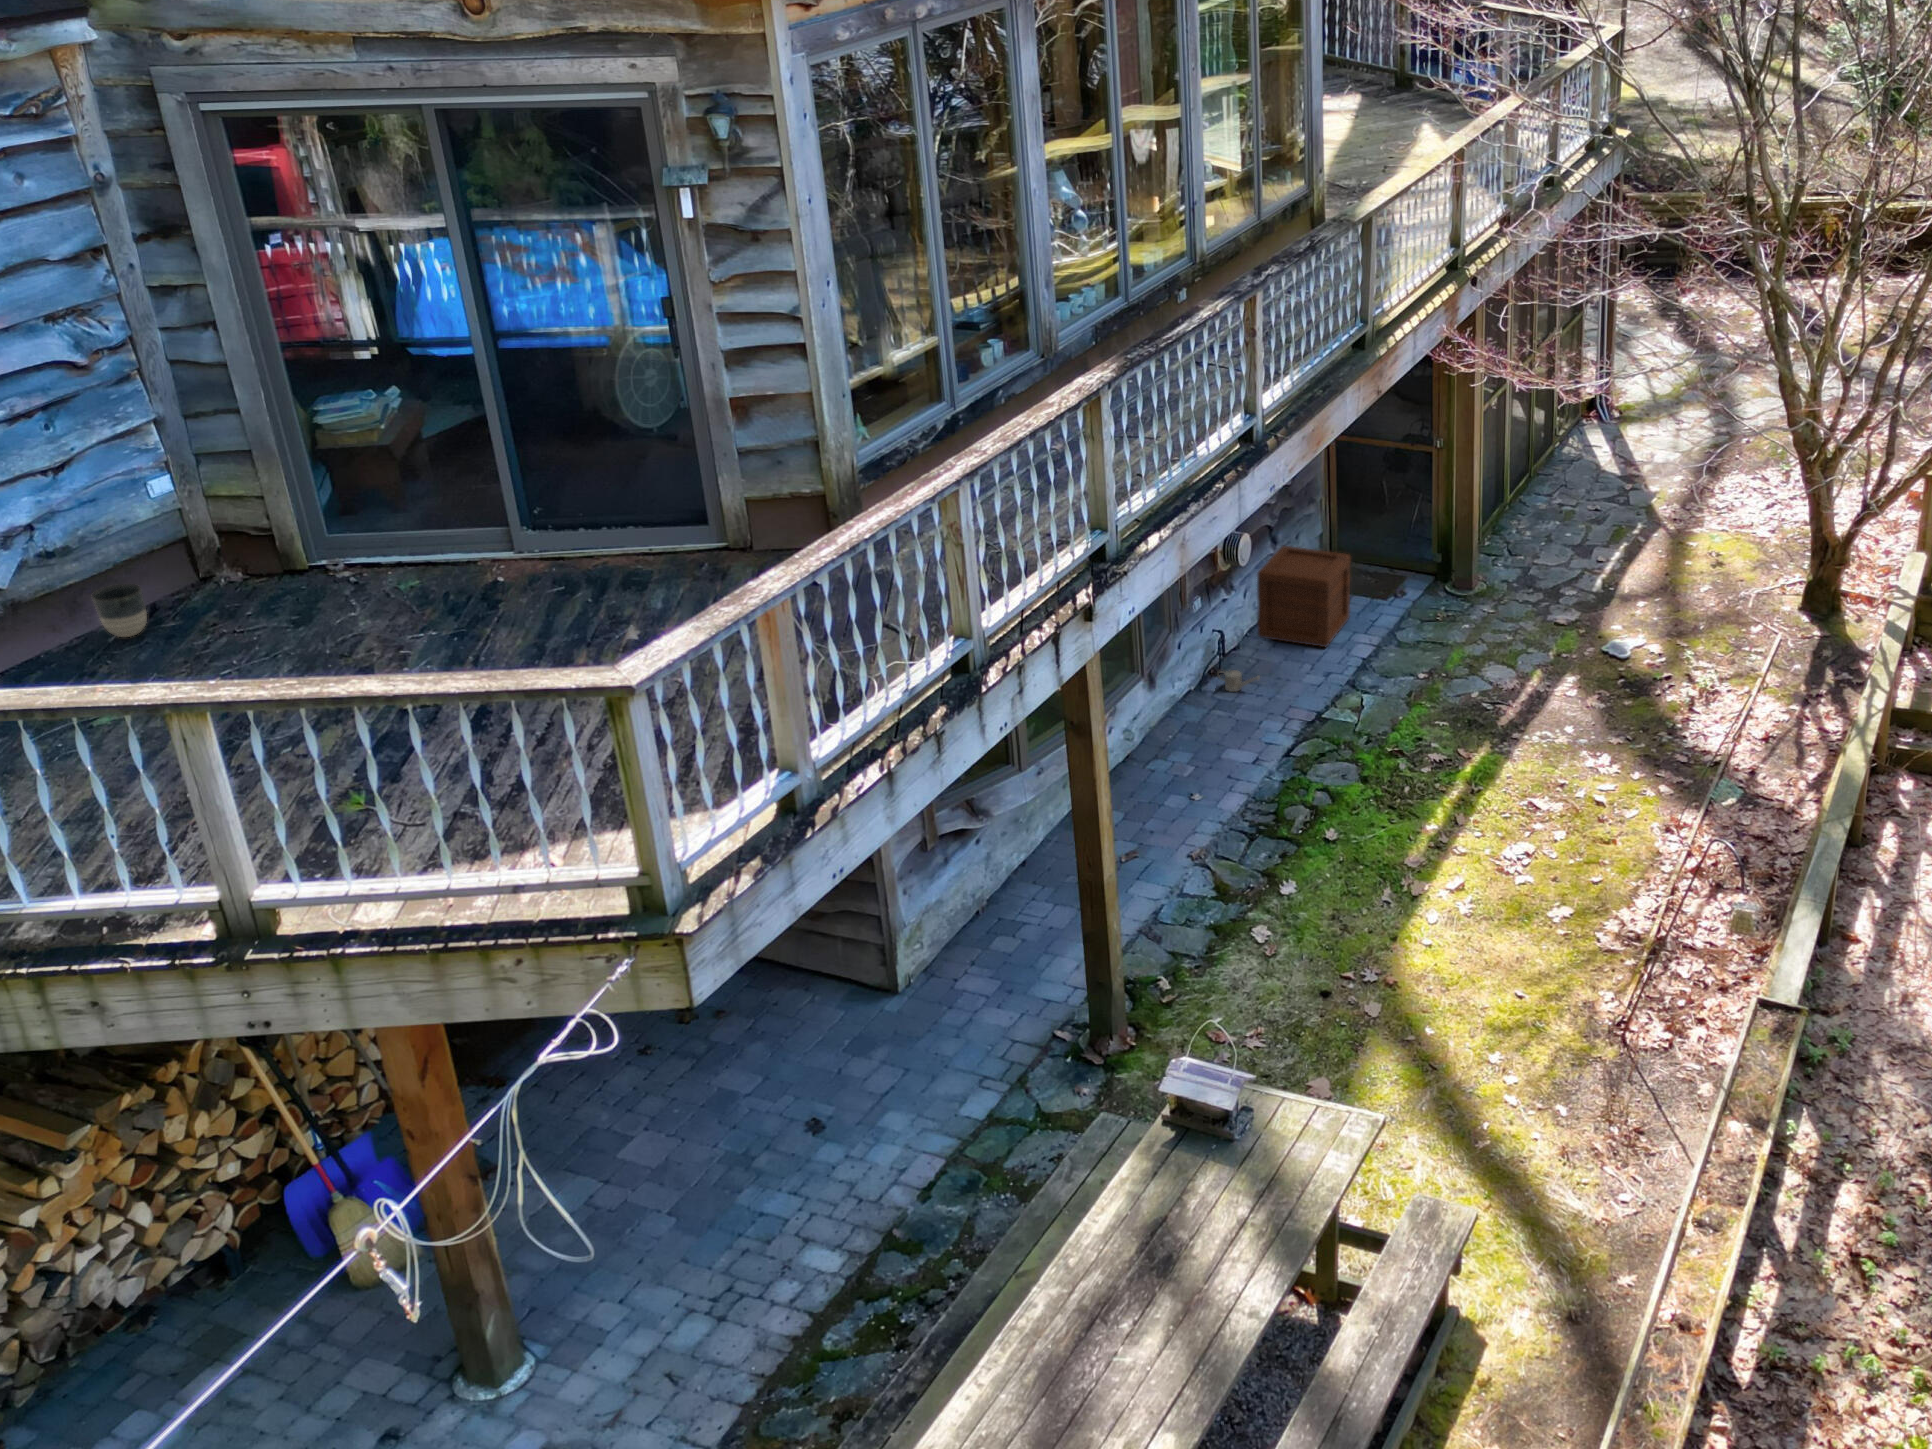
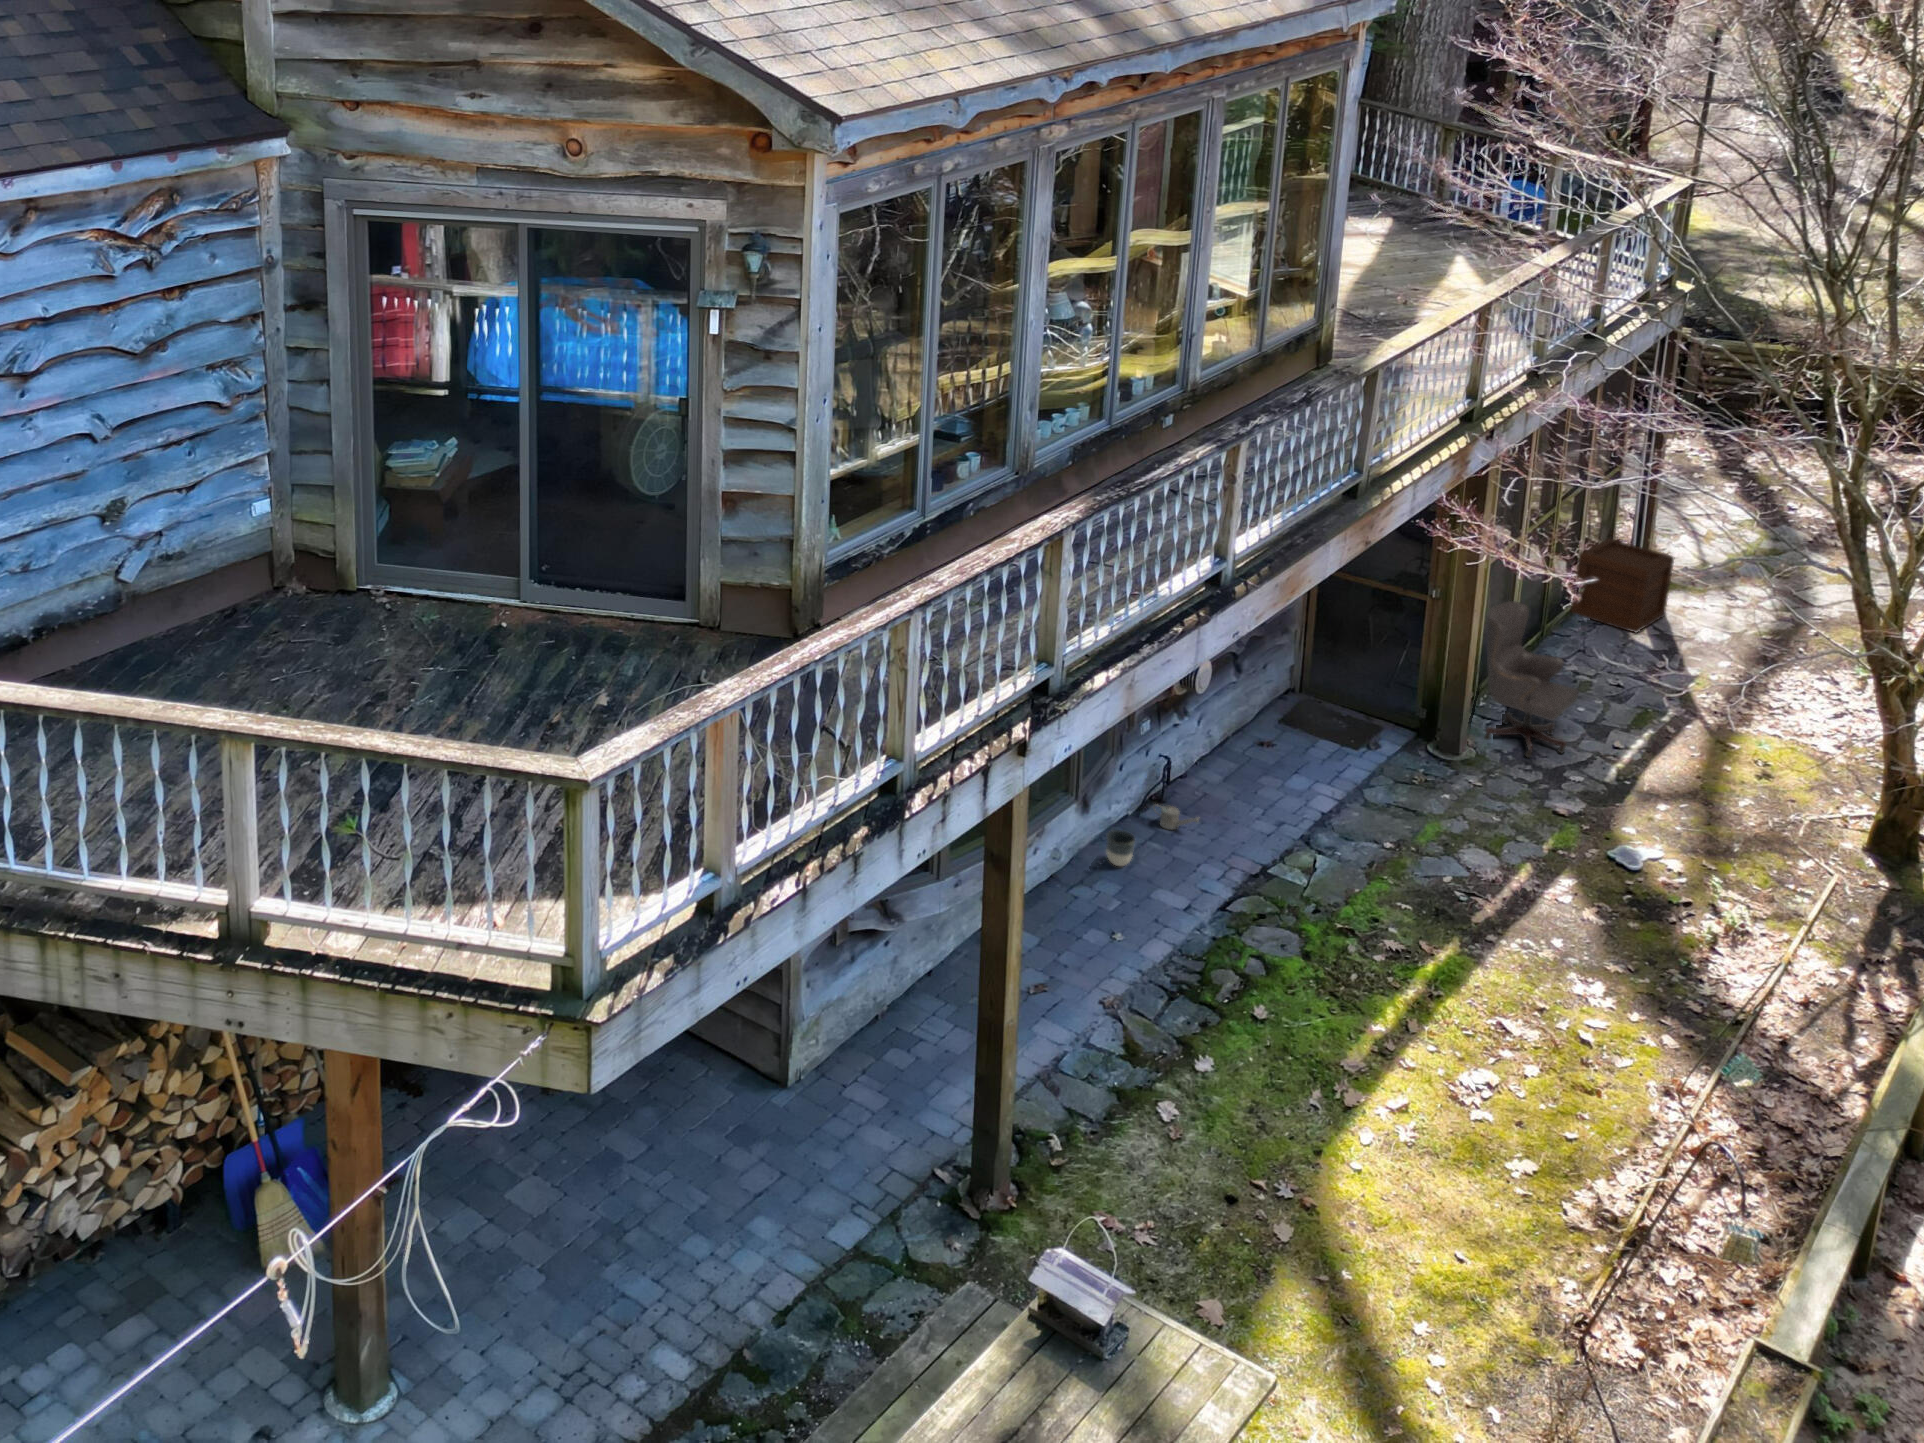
chair: none [1488,443,1568,580] -> present [1484,601,1578,757]
wooden crate: present [1257,546,1351,647] -> present [1571,538,1674,633]
planter: present [92,584,147,637] -> present [1106,830,1135,866]

